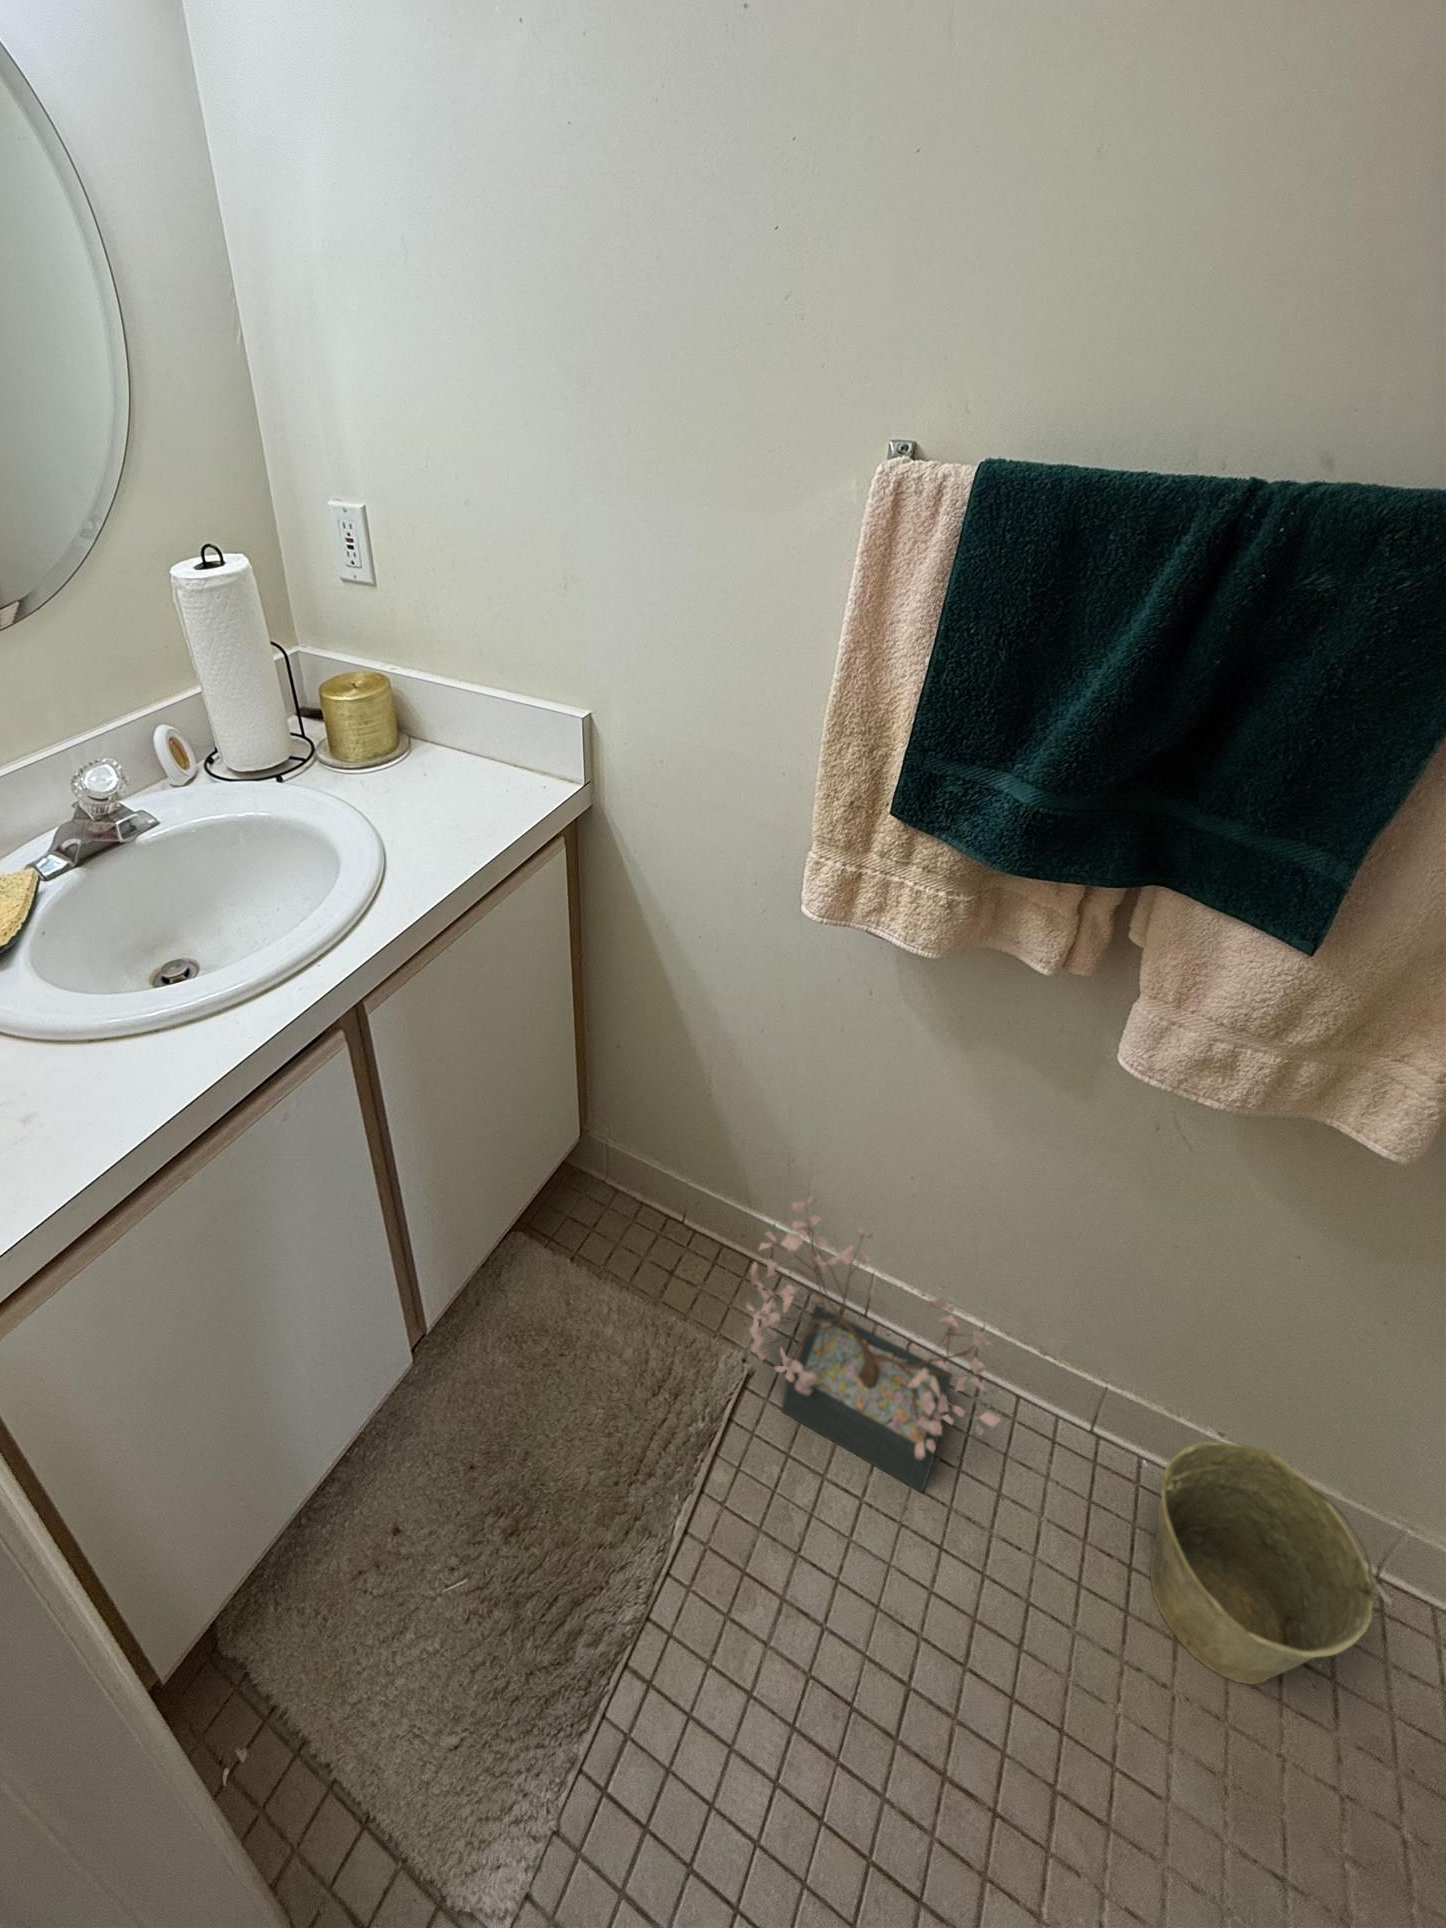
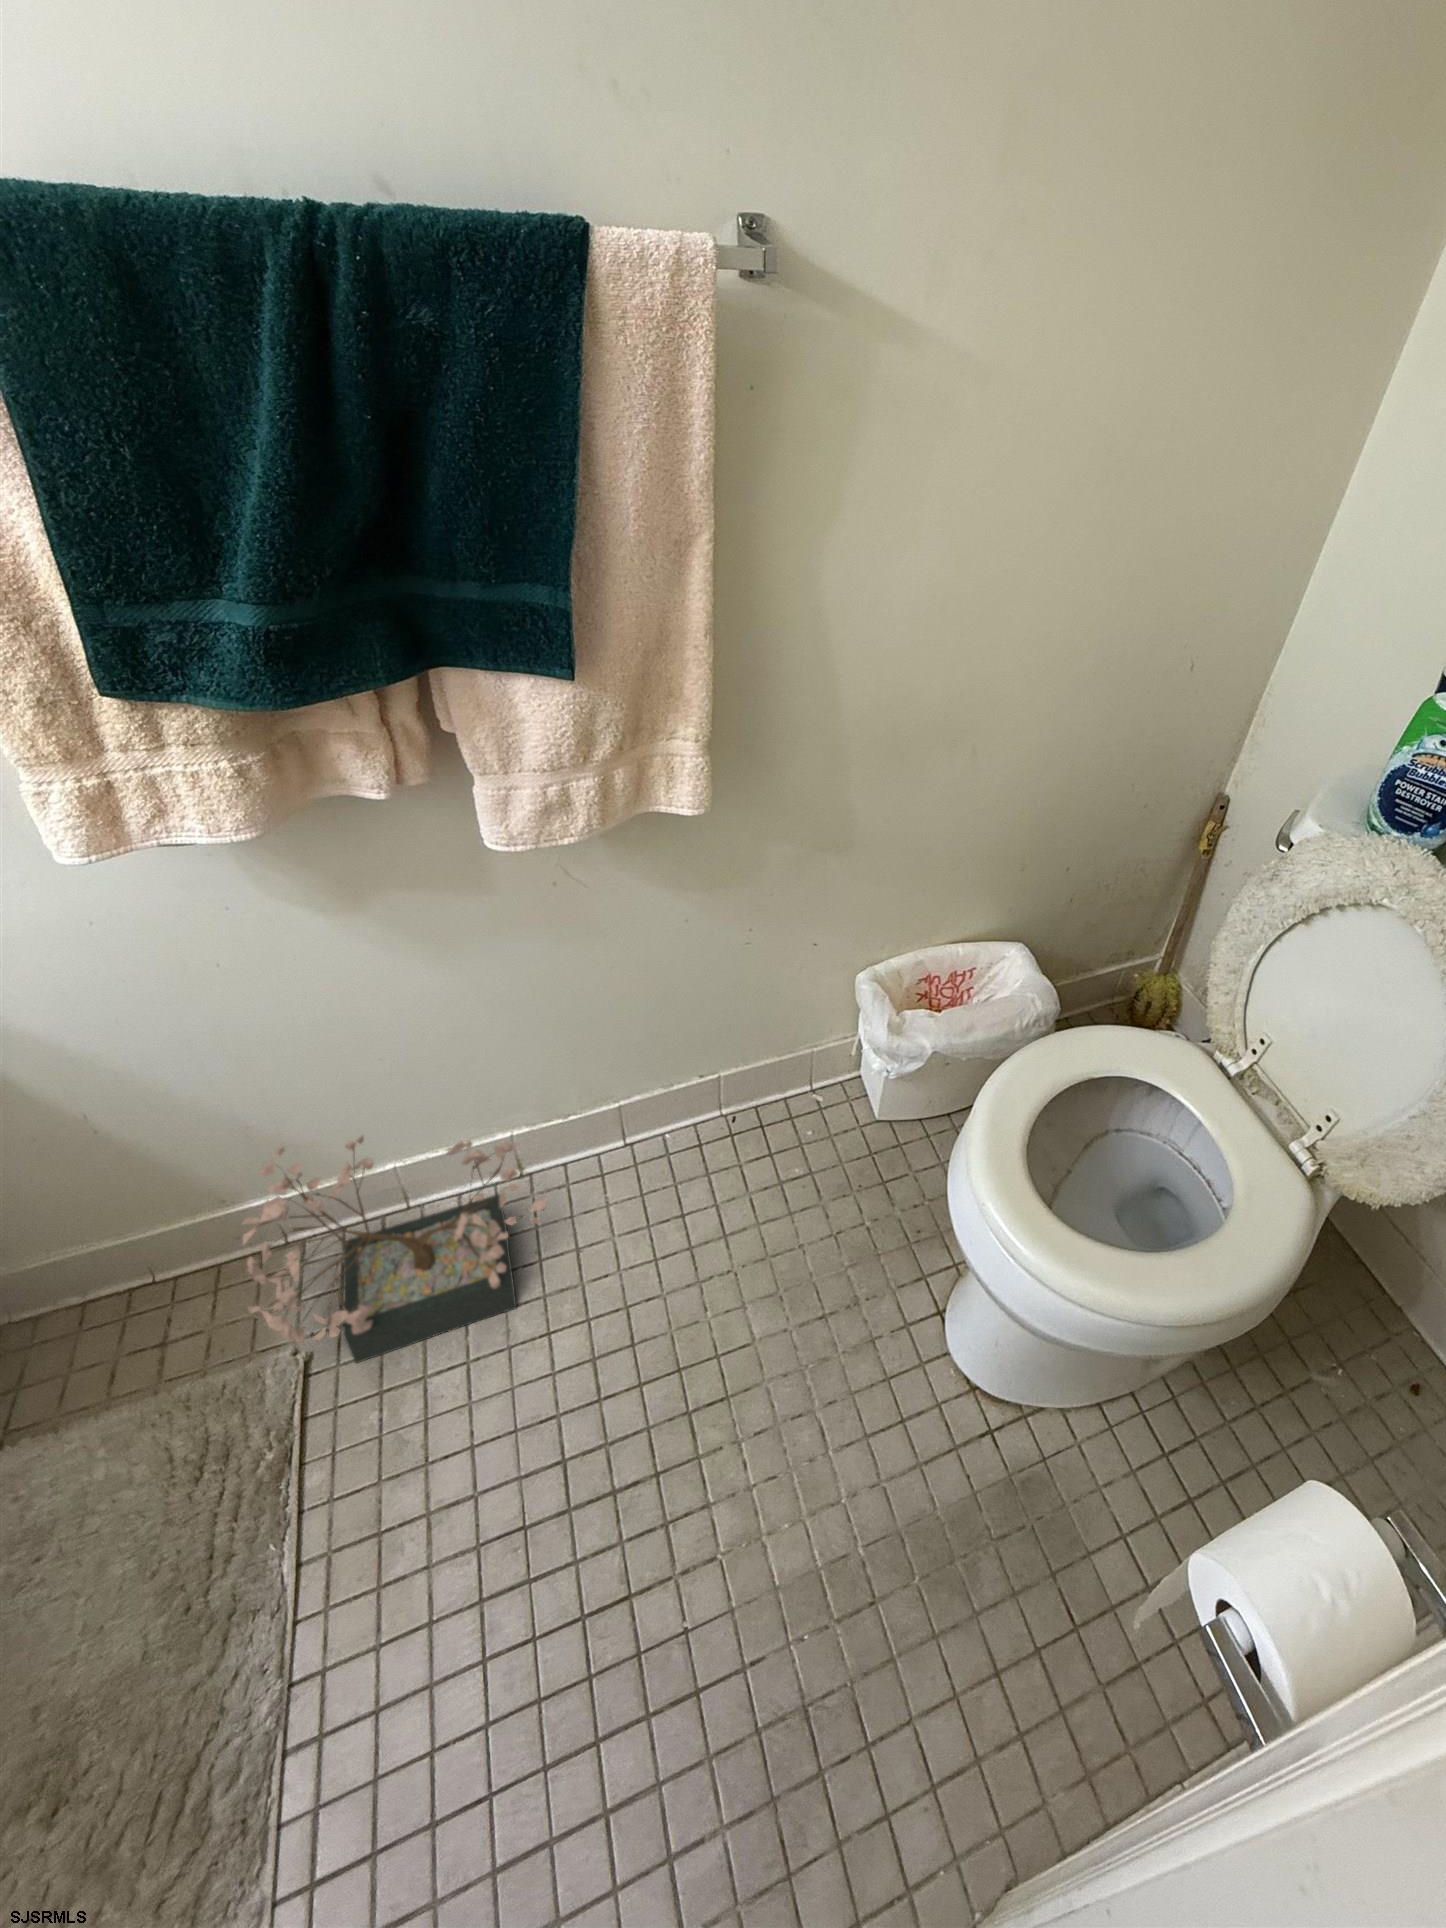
bucket: present [1150,1441,1377,1685] -> none [672,1064,810,1236]

